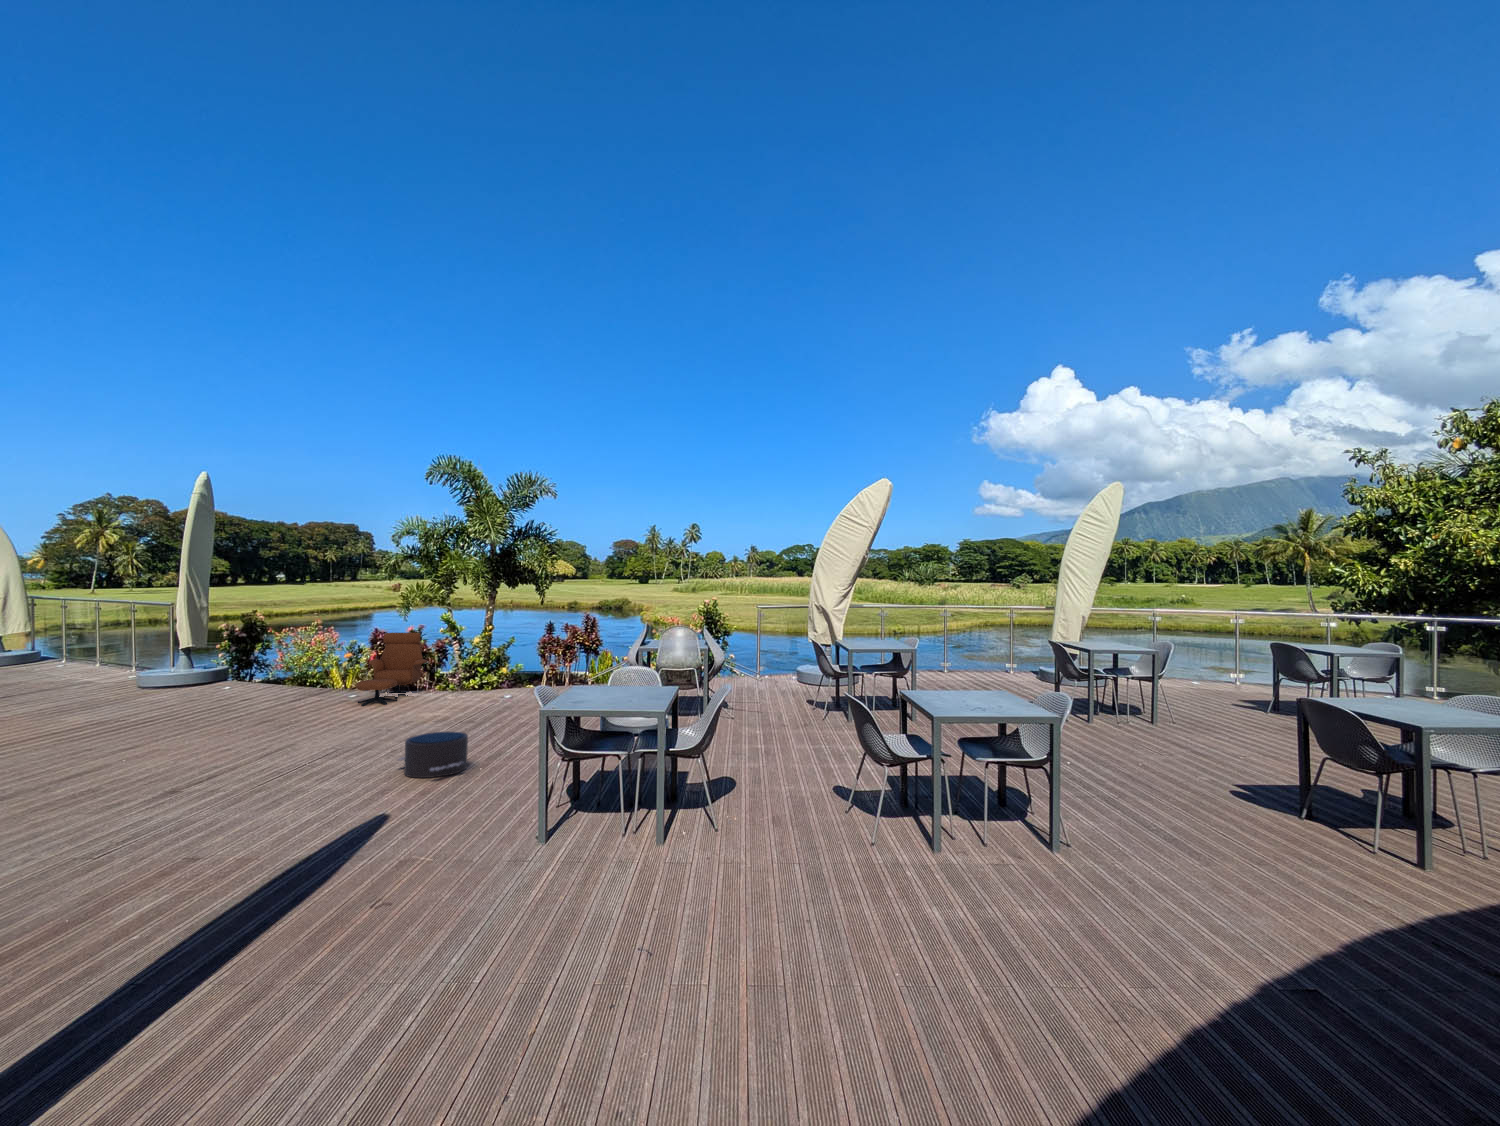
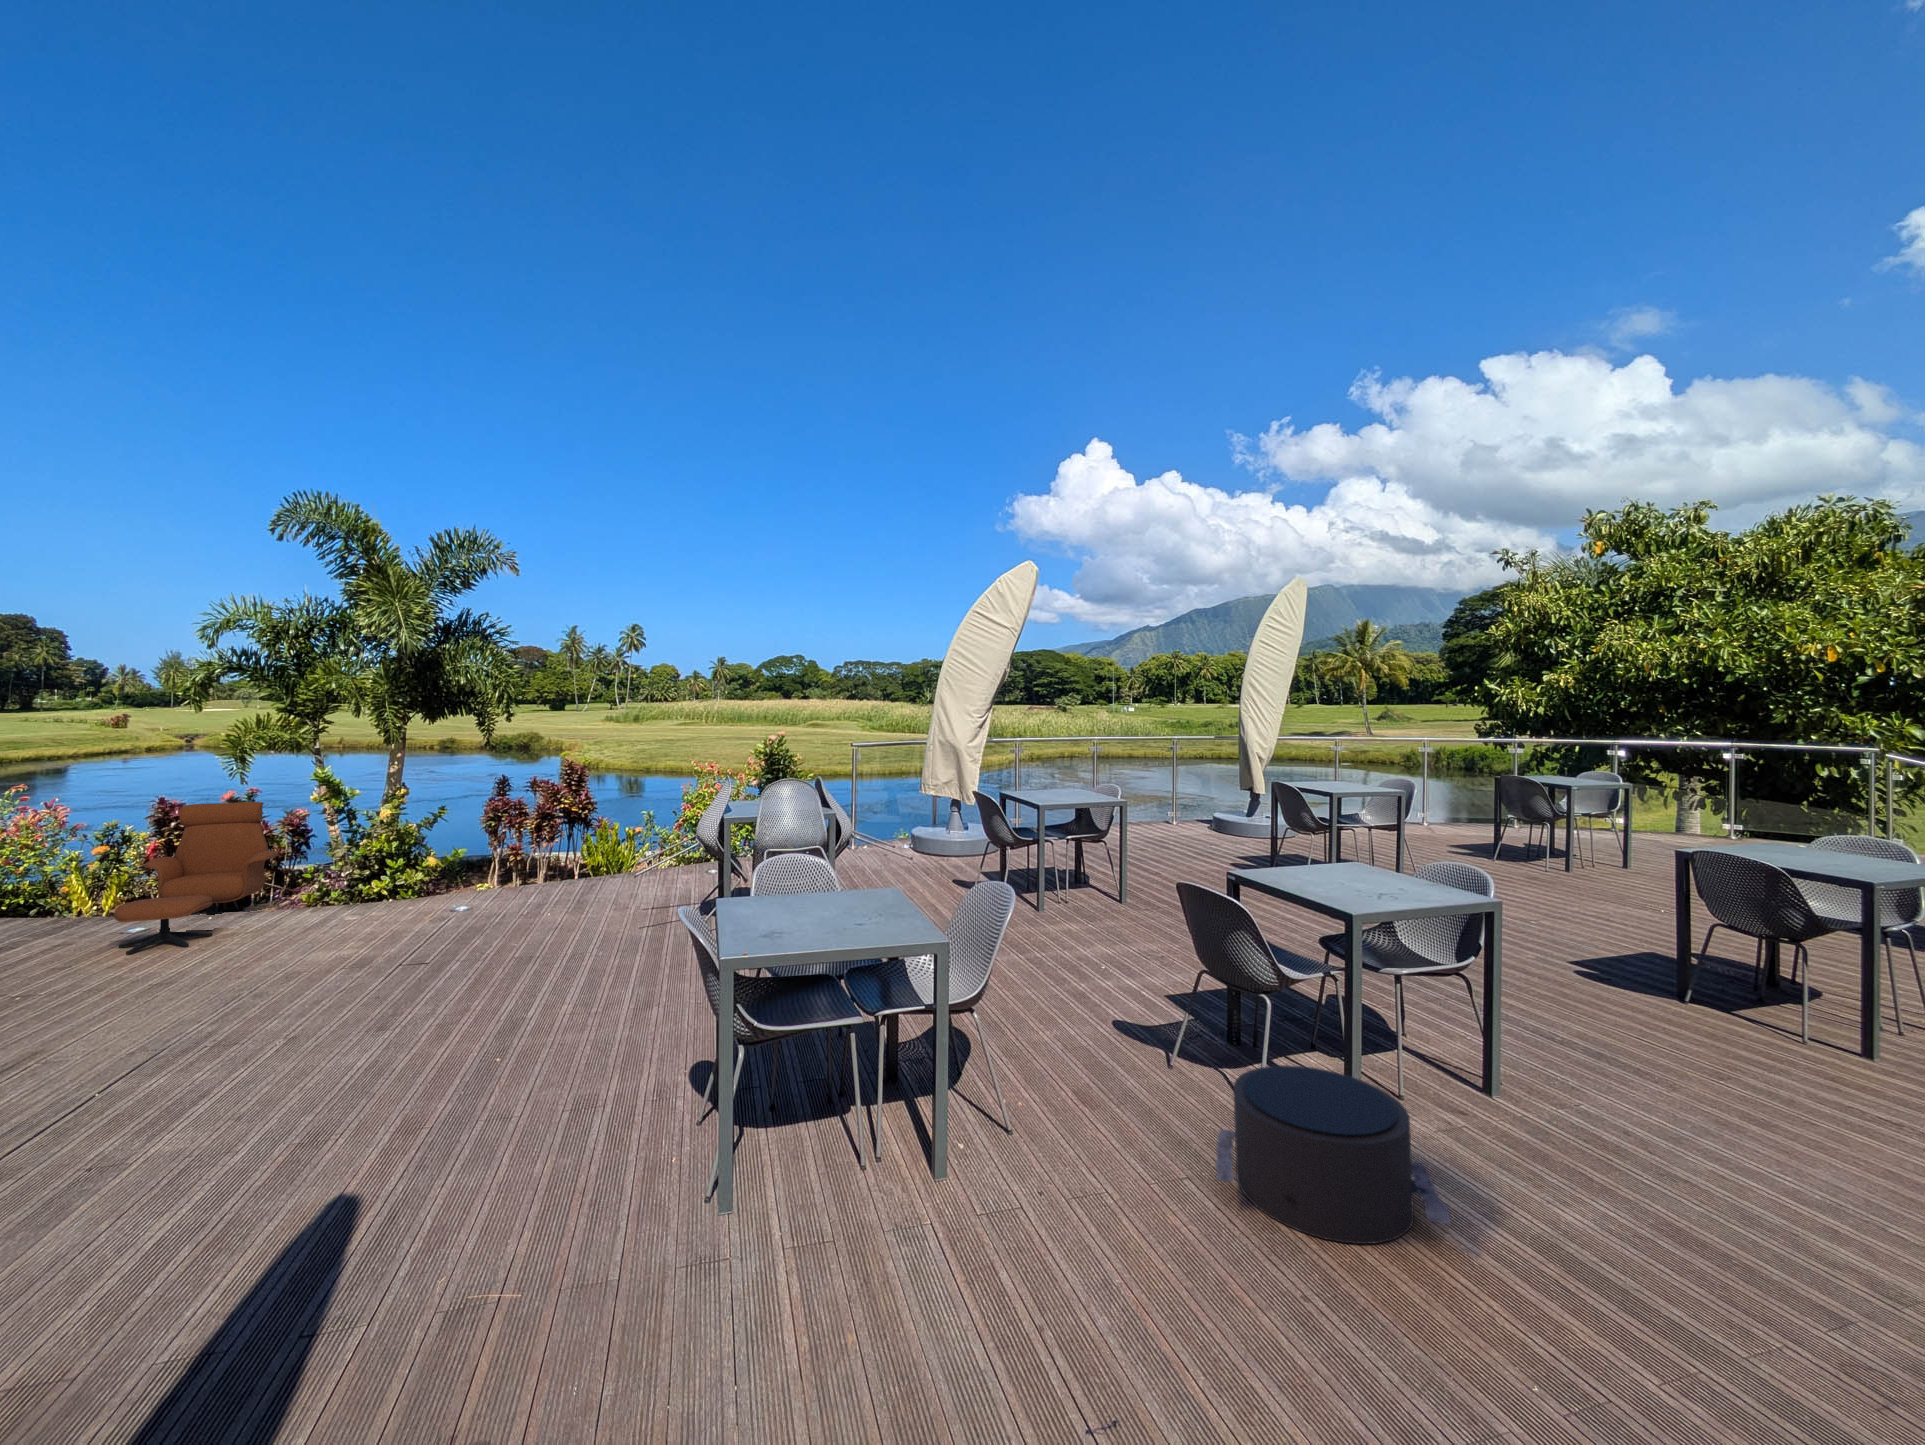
pouf: present [398,732,468,778] -> present [1215,1065,1450,1244]

